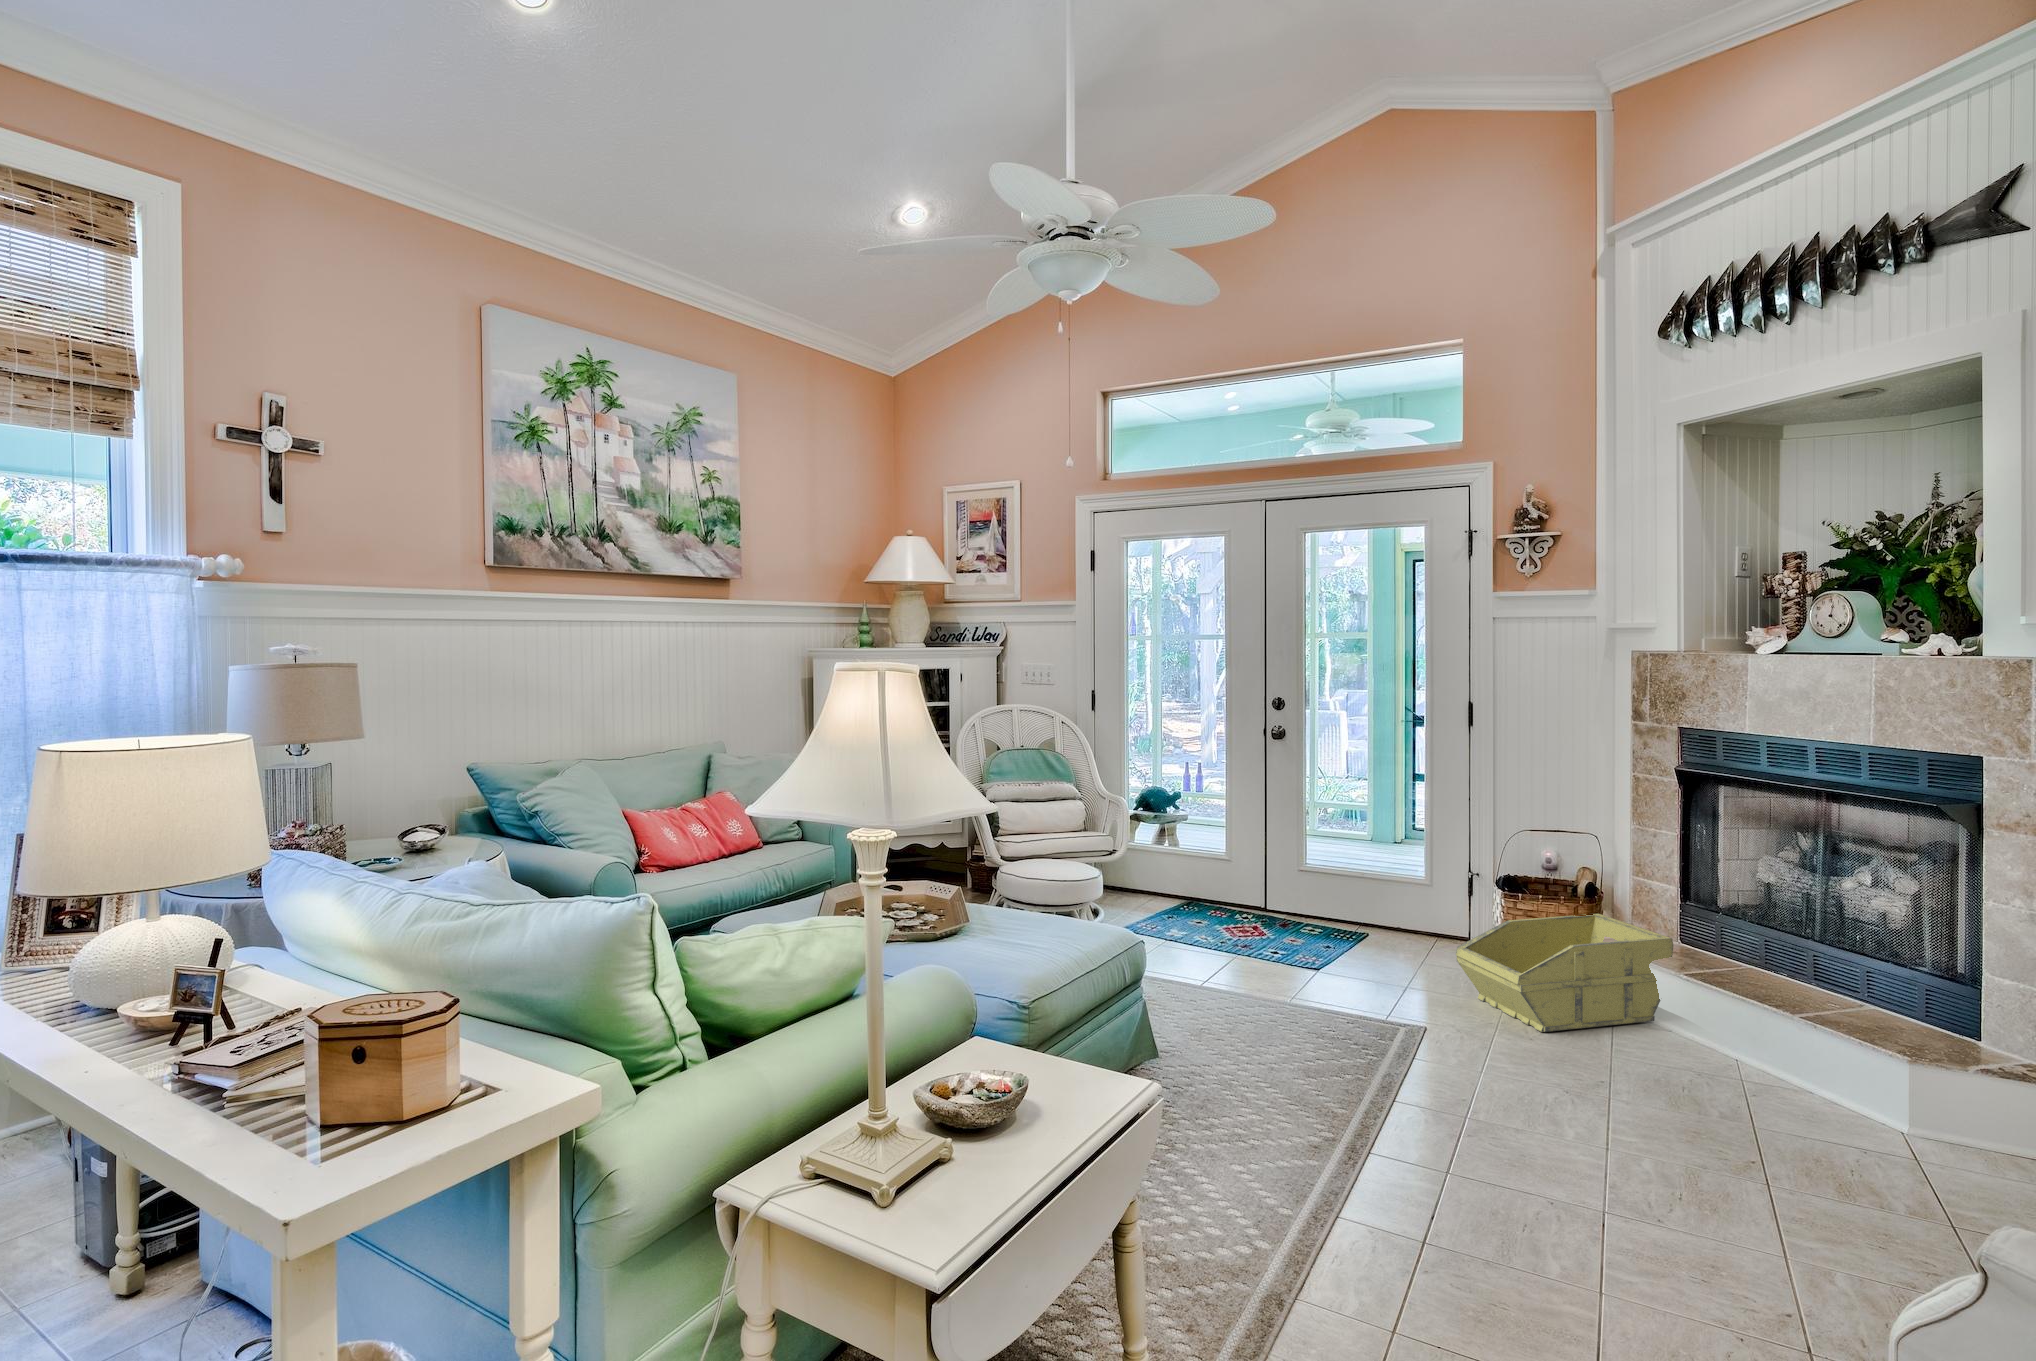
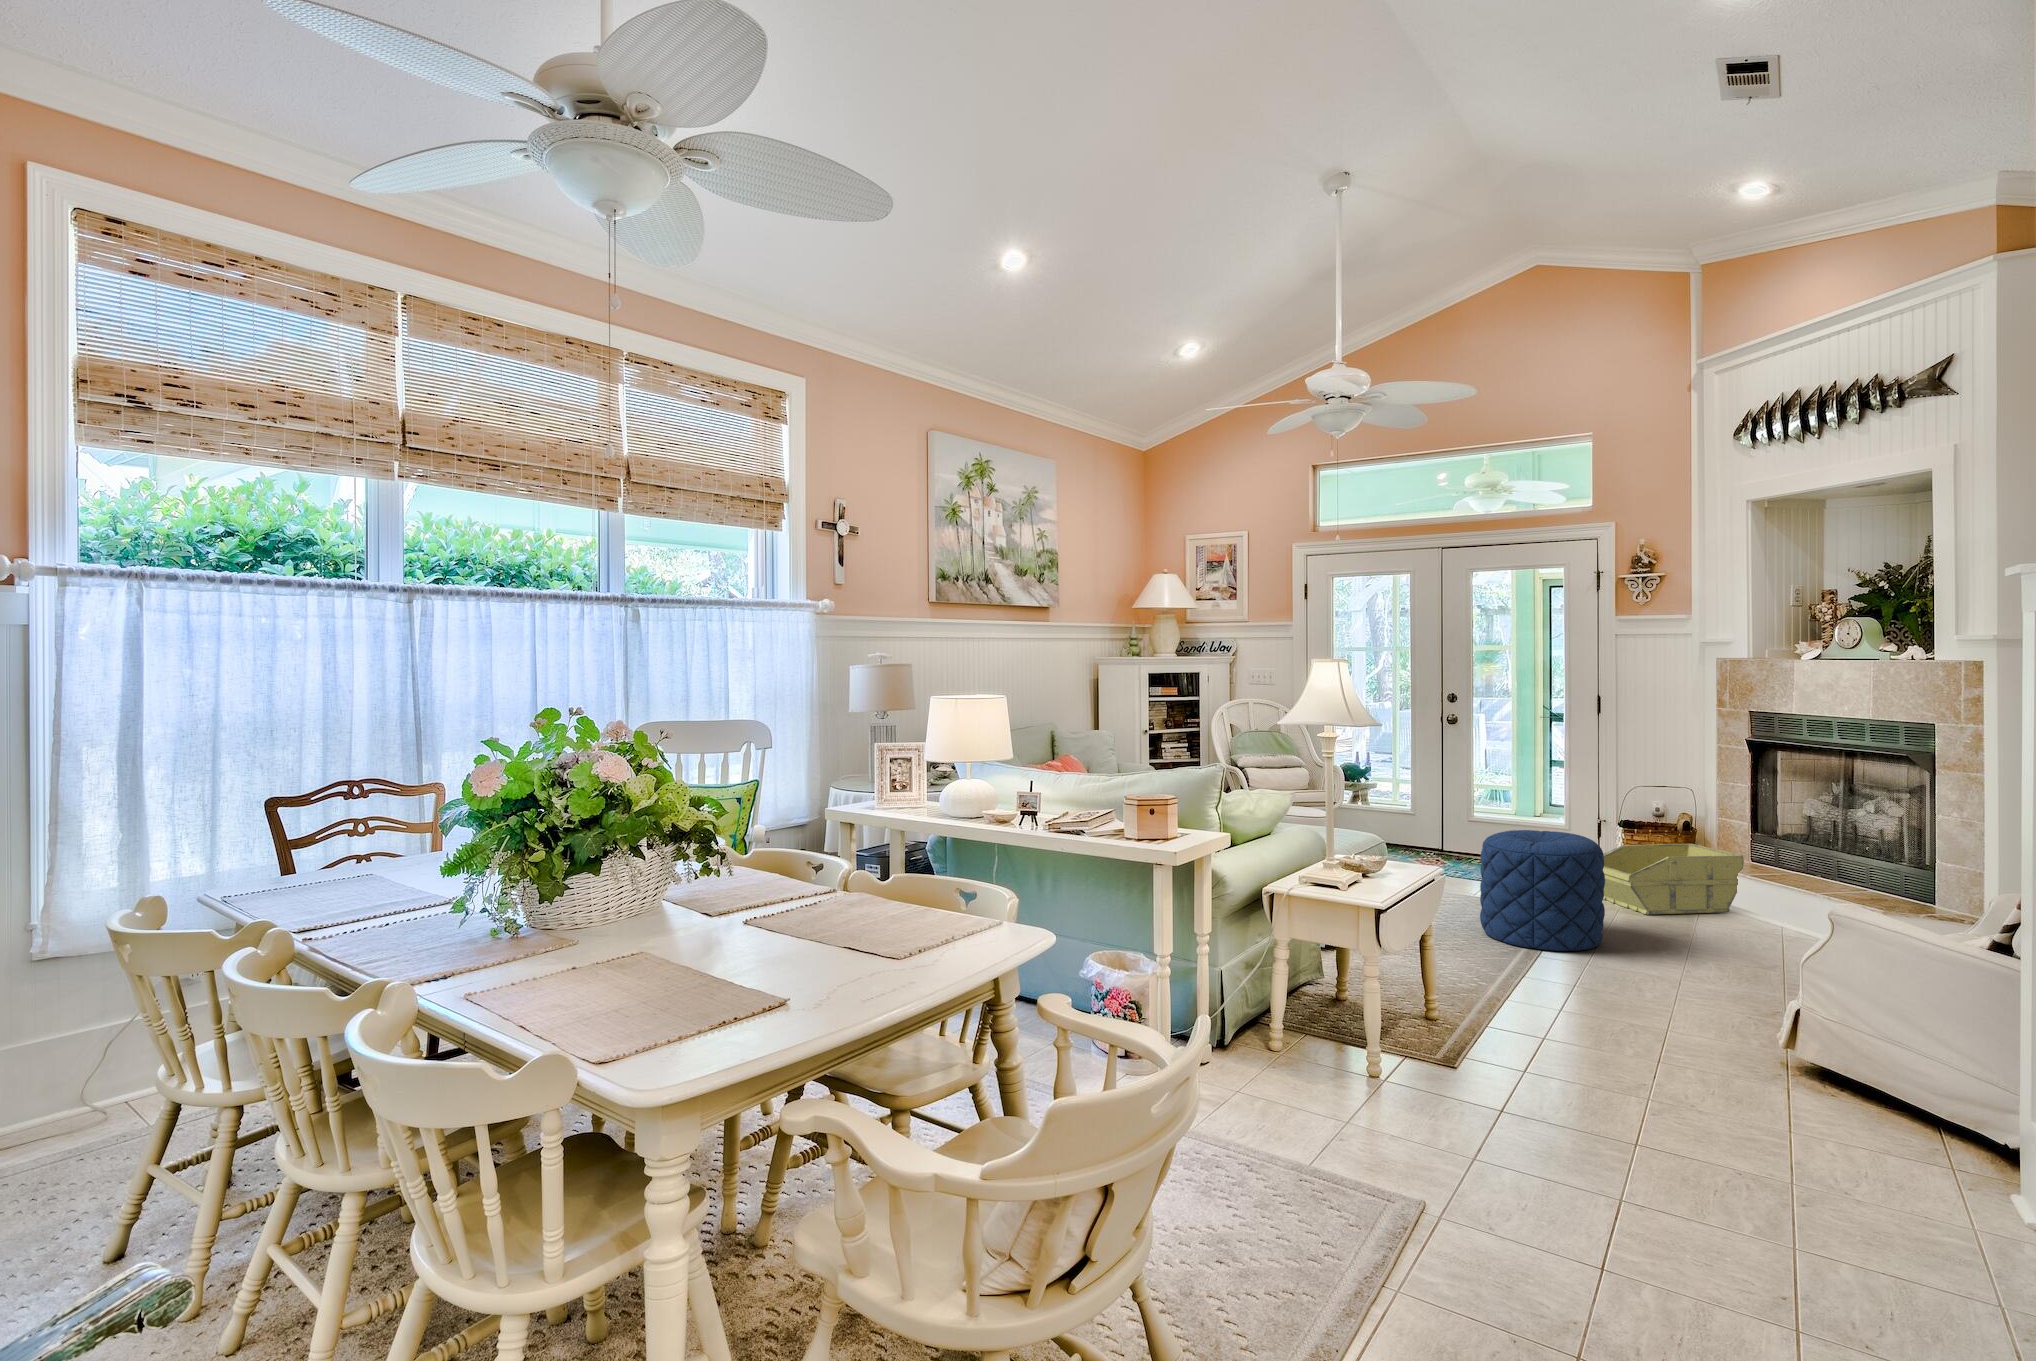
pouf: none [1302,921,1488,1132] -> present [1480,830,1605,951]

